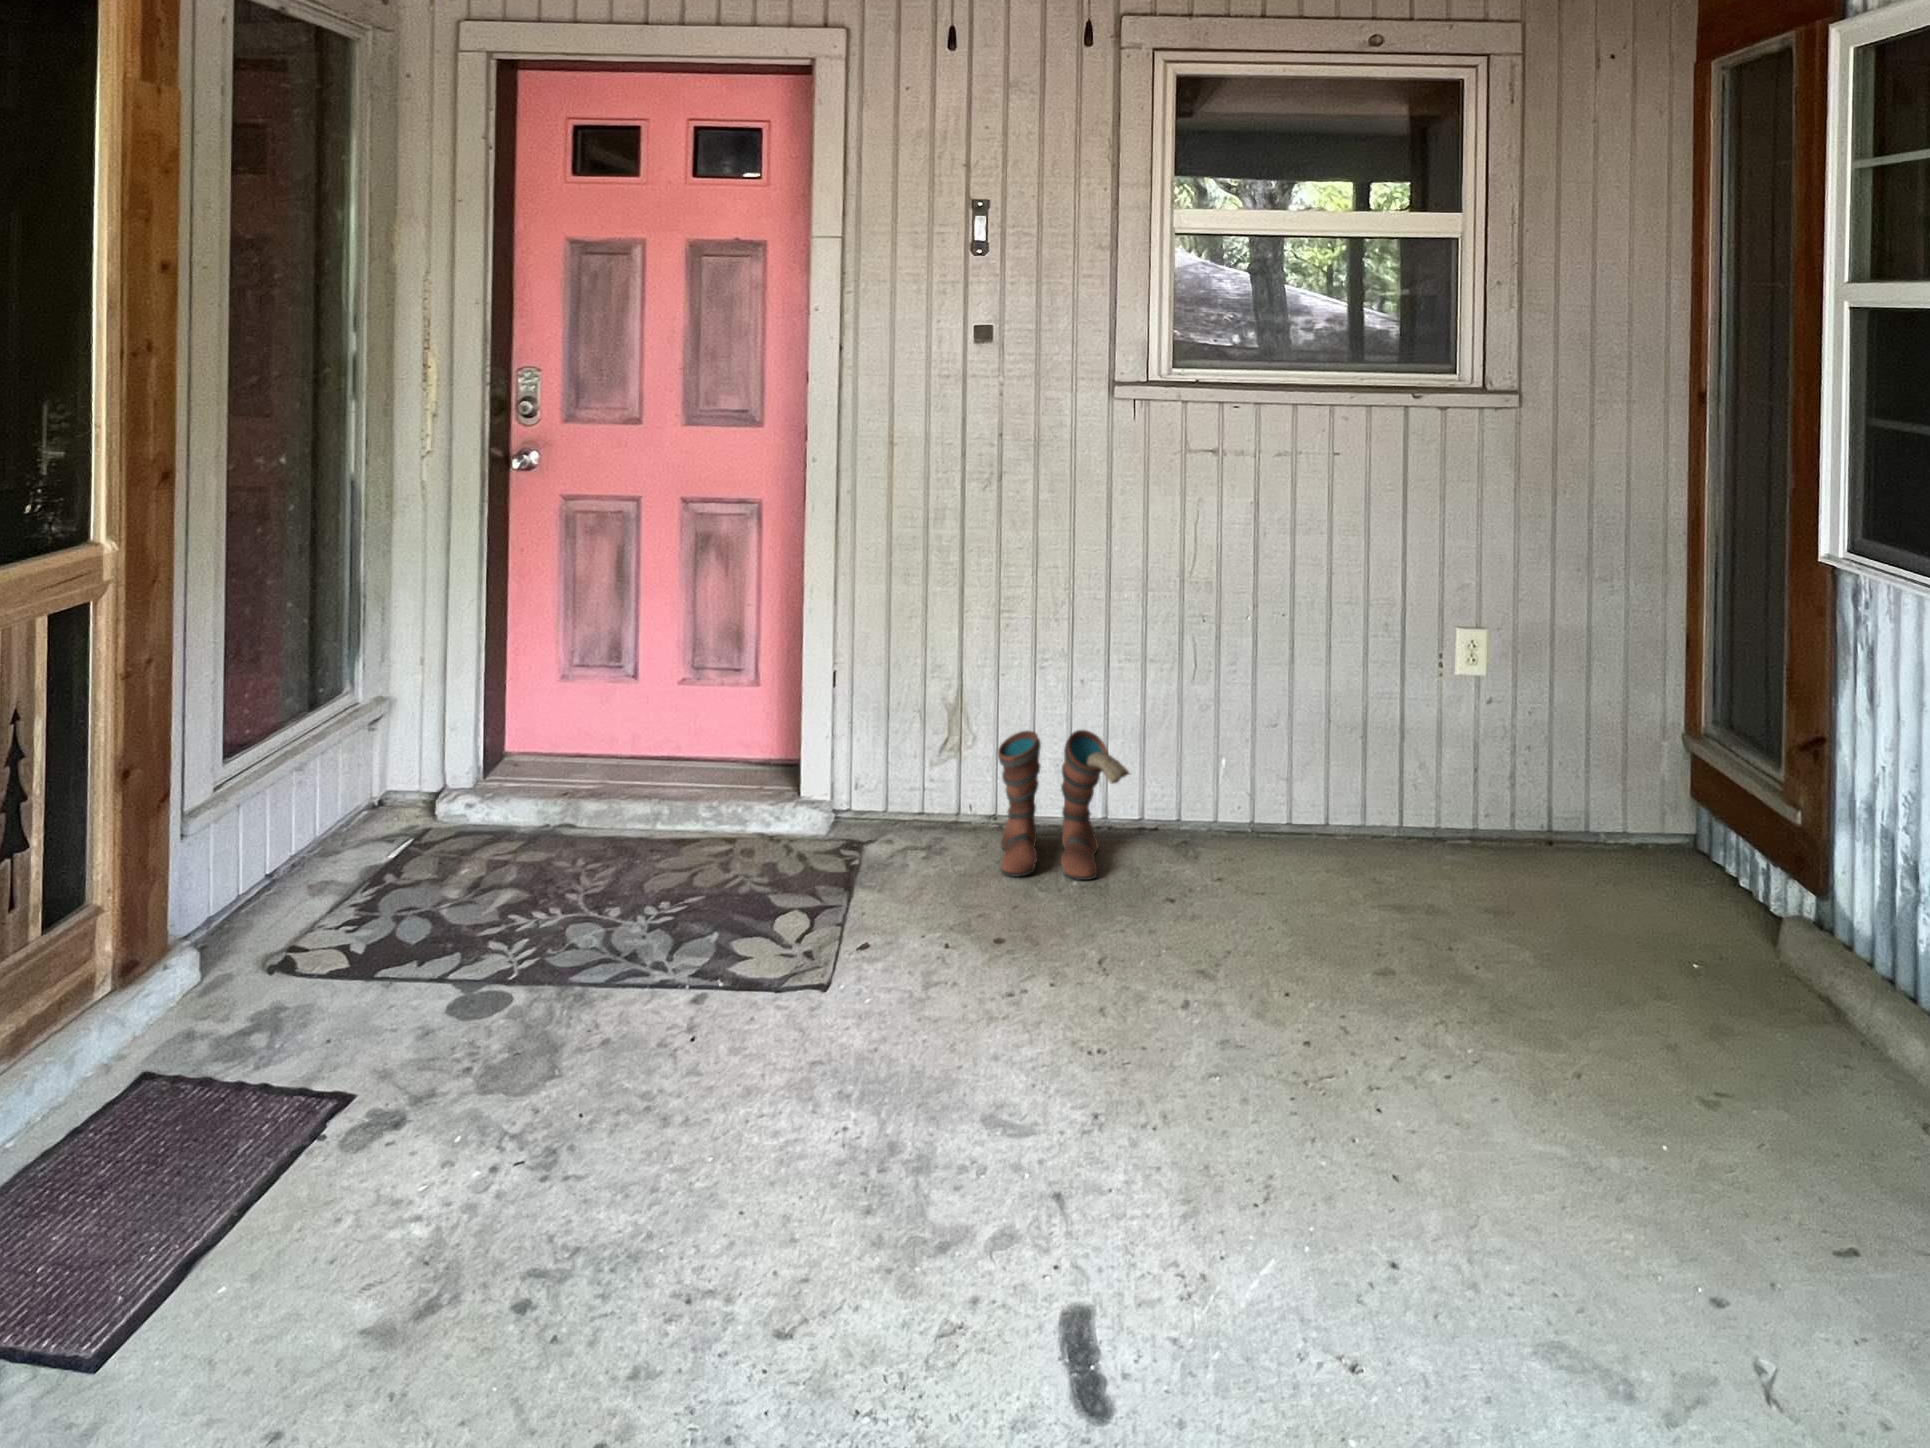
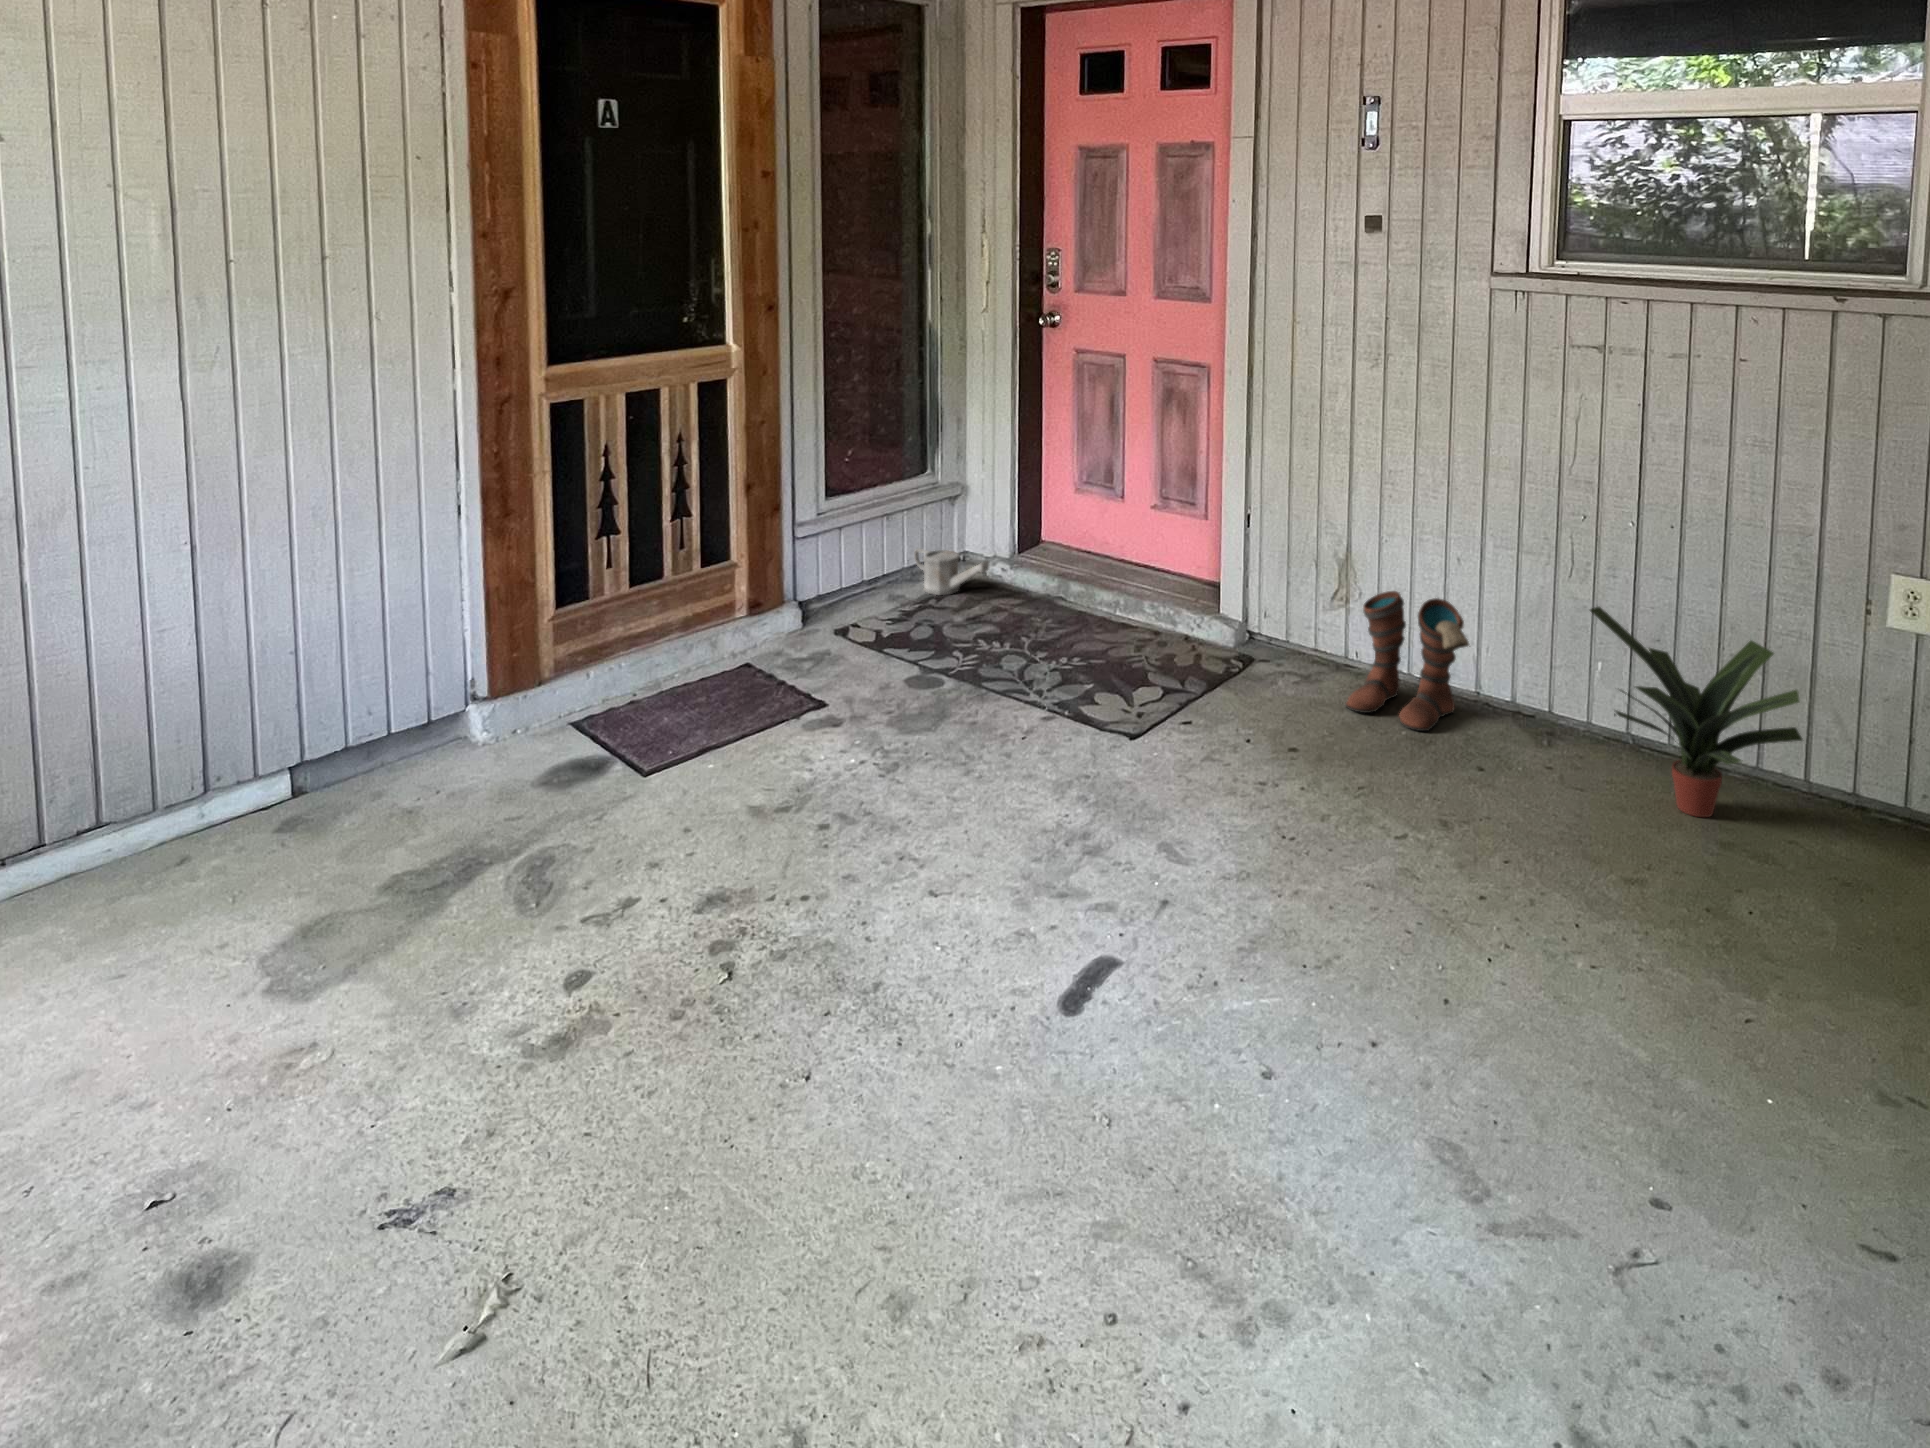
potted plant: none [1252,707,1435,893] -> present [1590,607,1802,817]
watering can: none [335,796,474,868] -> present [914,548,989,595]

